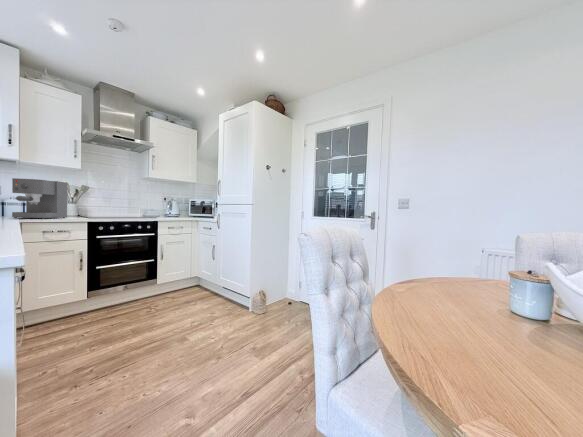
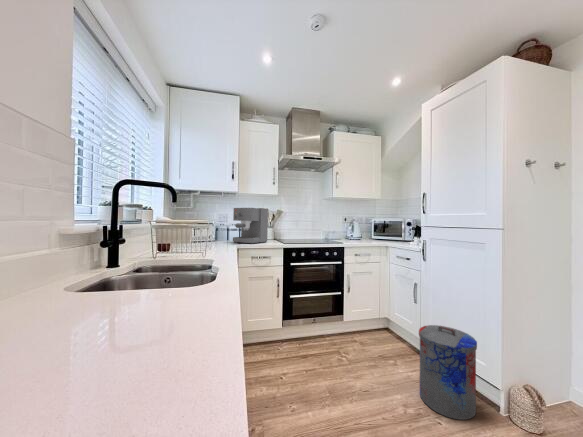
trash can: none [207,268,240,321] -> present [419,325,477,420]

